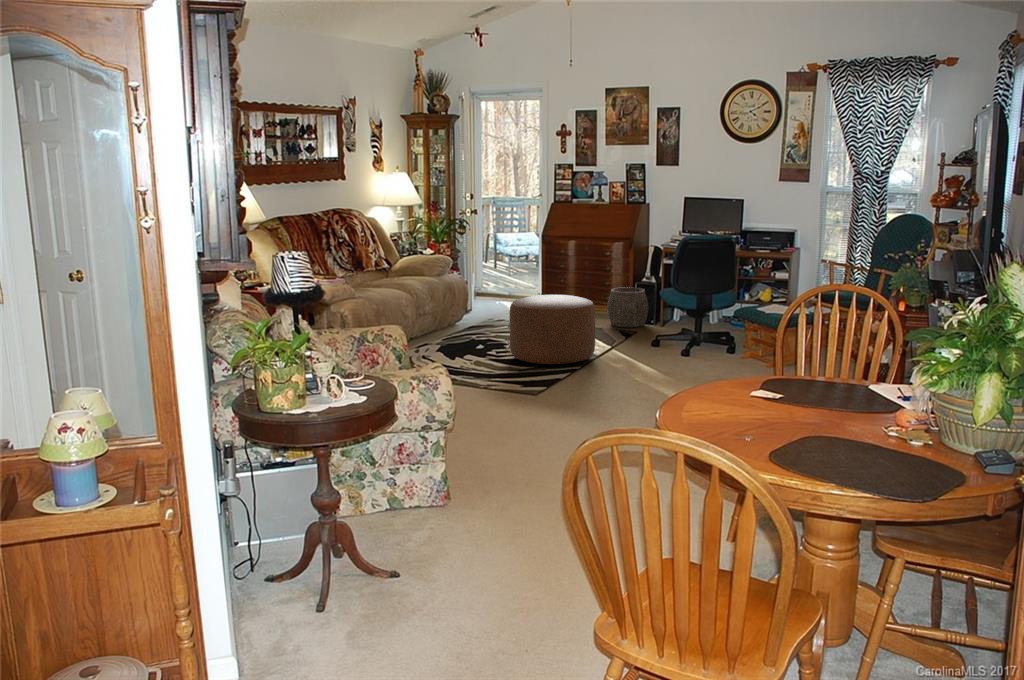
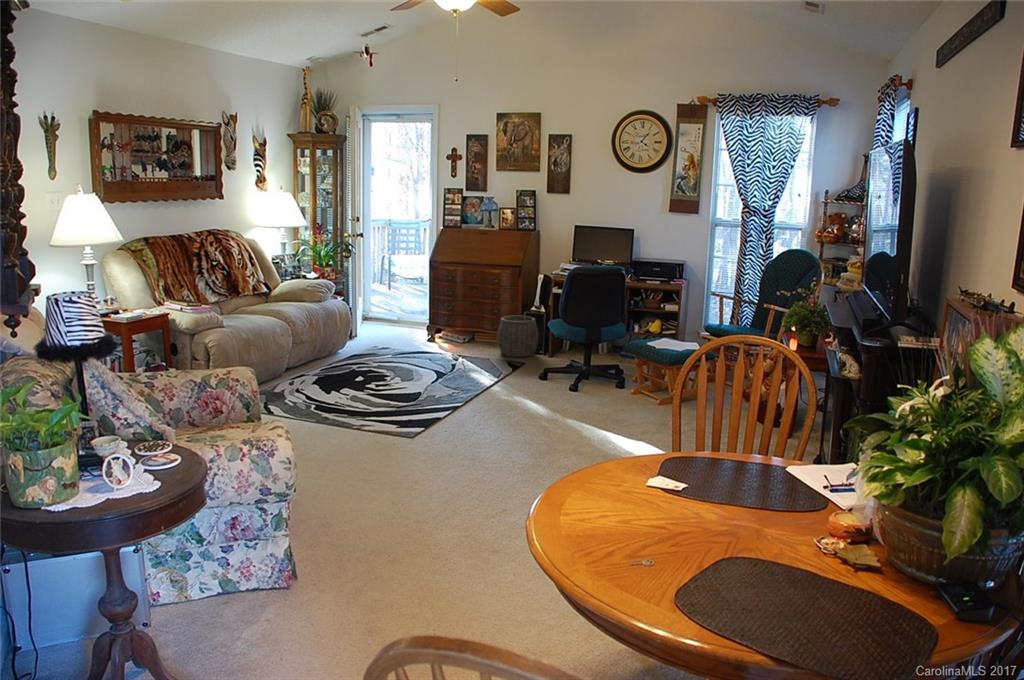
ottoman: present [509,295,595,364] -> none [391,326,481,400]

